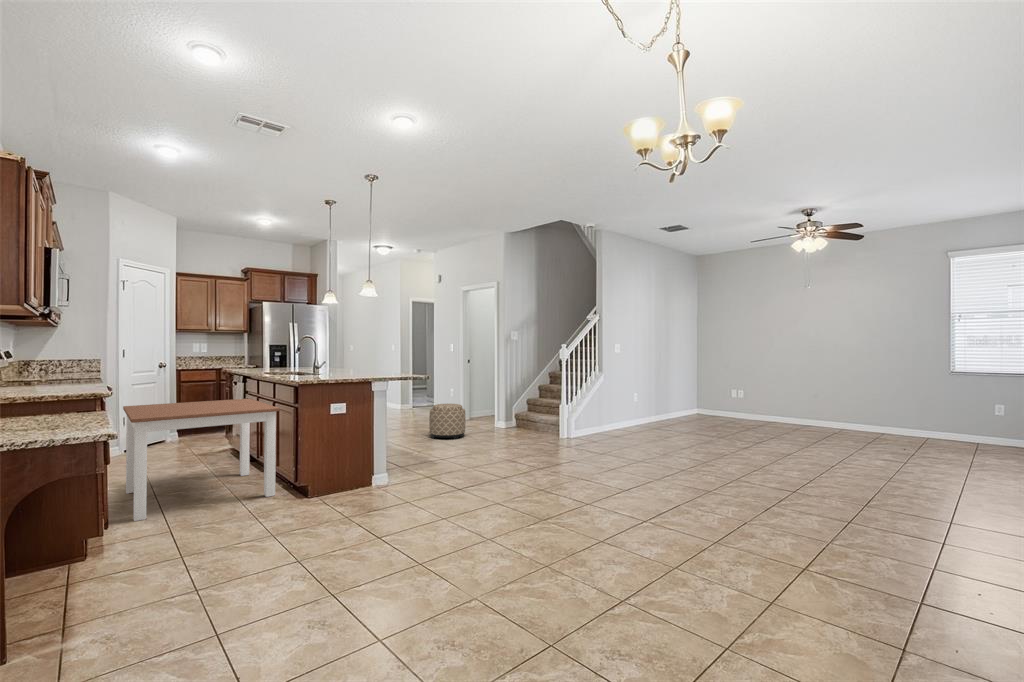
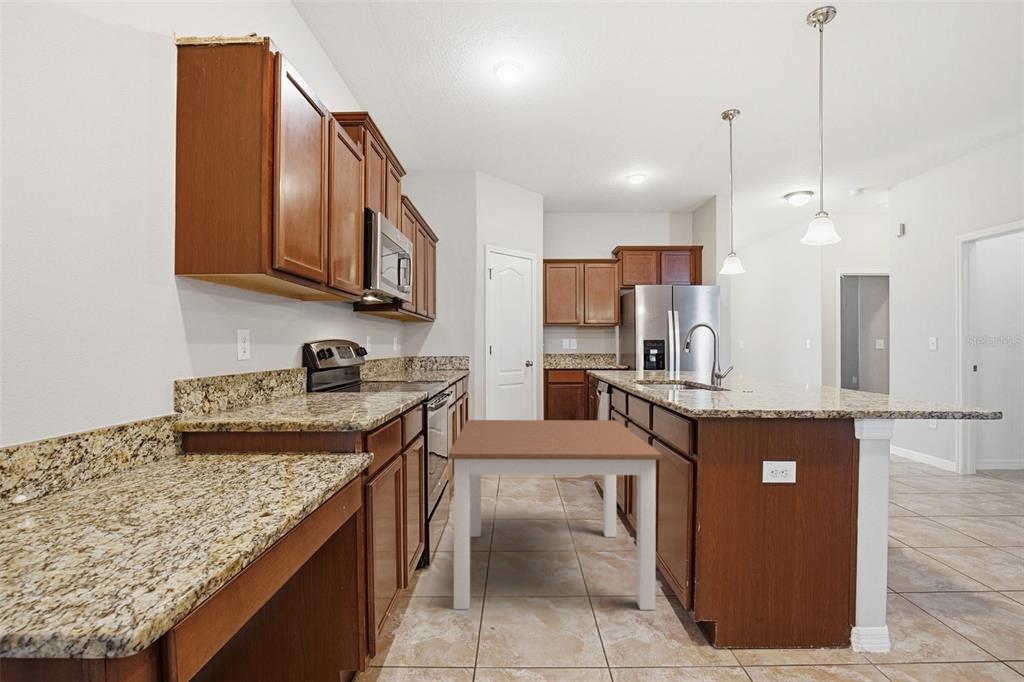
ottoman: present [429,403,466,439] -> none [913,448,1003,525]

